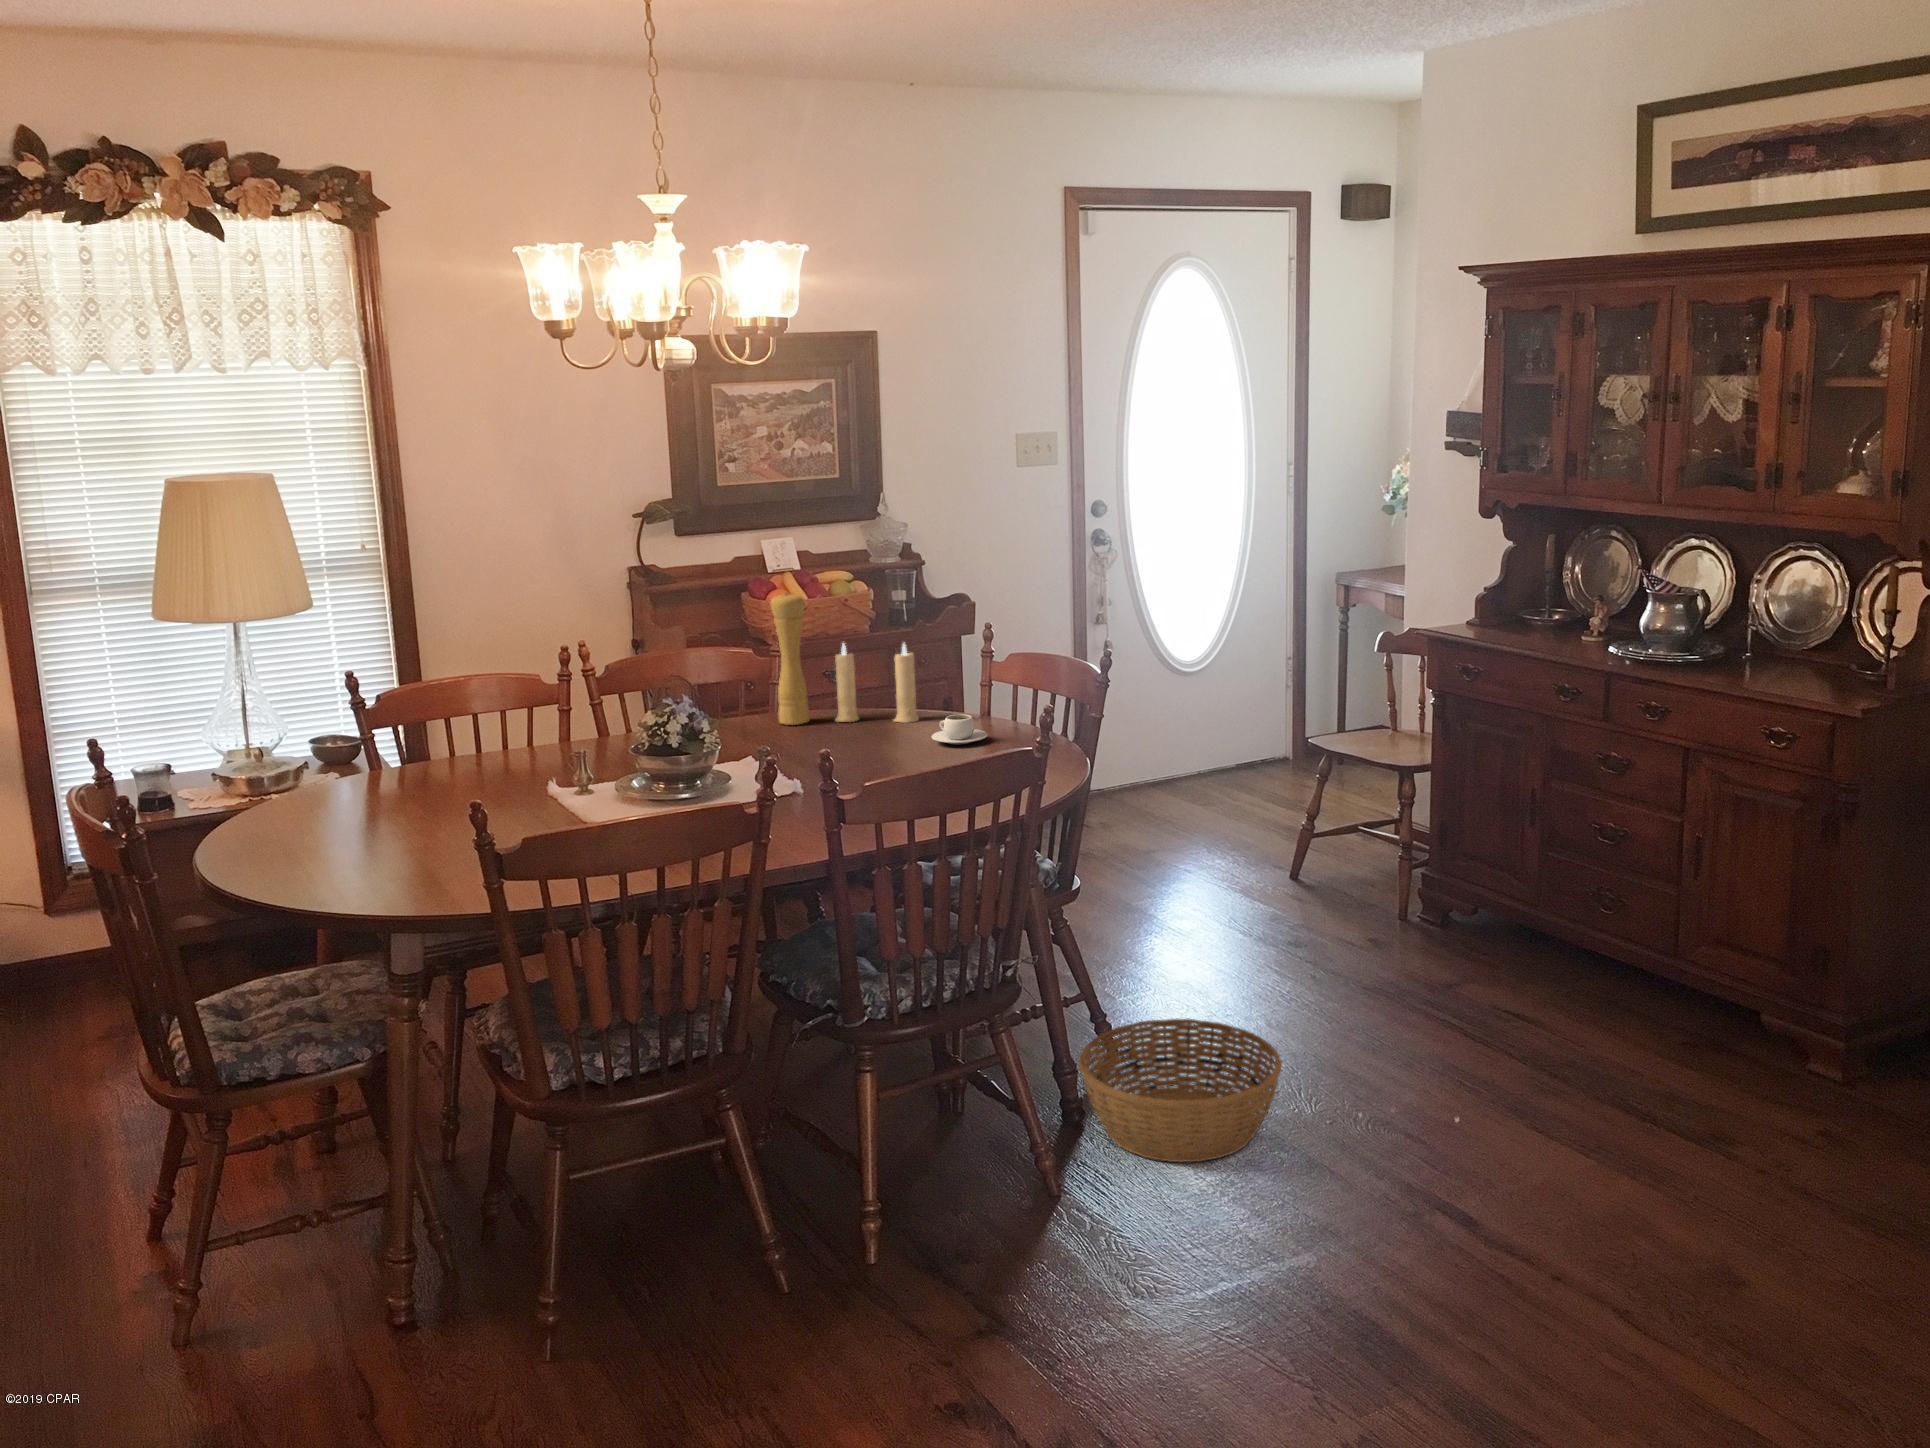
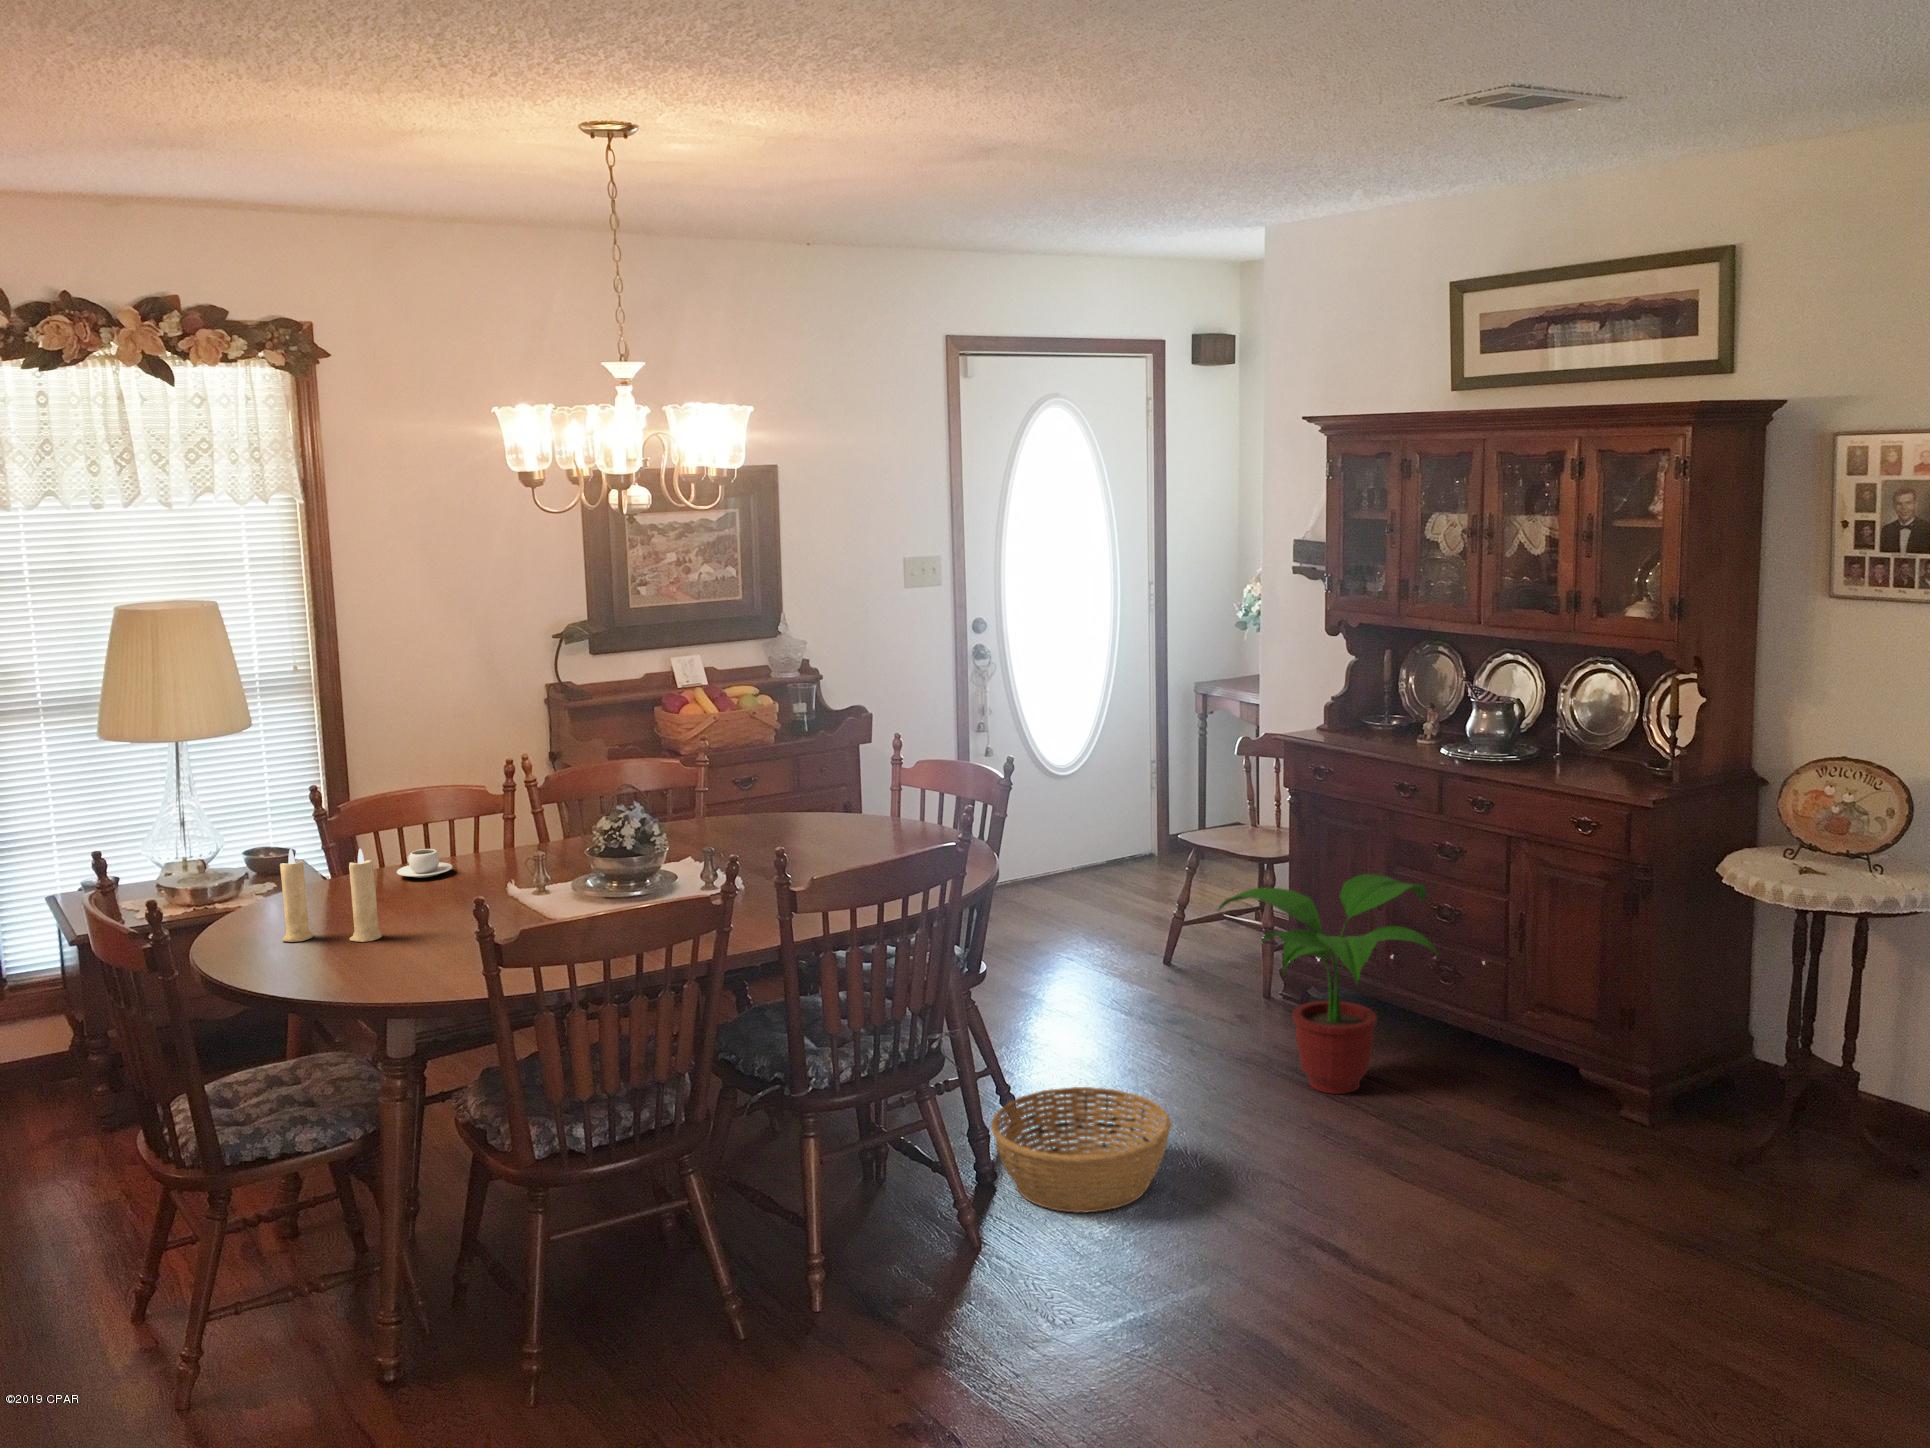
pepper mill: present [771,593,810,725] -> none [700,709,735,829]
candle: present [835,643,919,723] -> present [280,849,382,942]
teacup: present [932,714,987,744] -> present [397,849,453,878]
potted plant: none [1345,787,1602,1032] -> present [1218,874,1439,1094]

